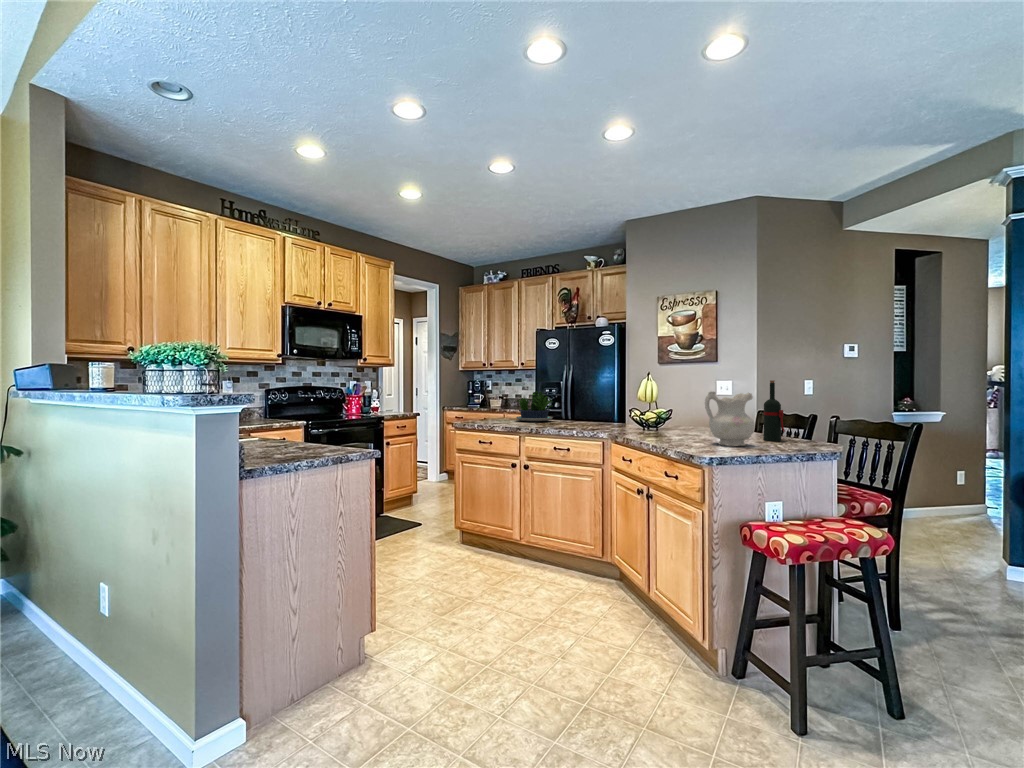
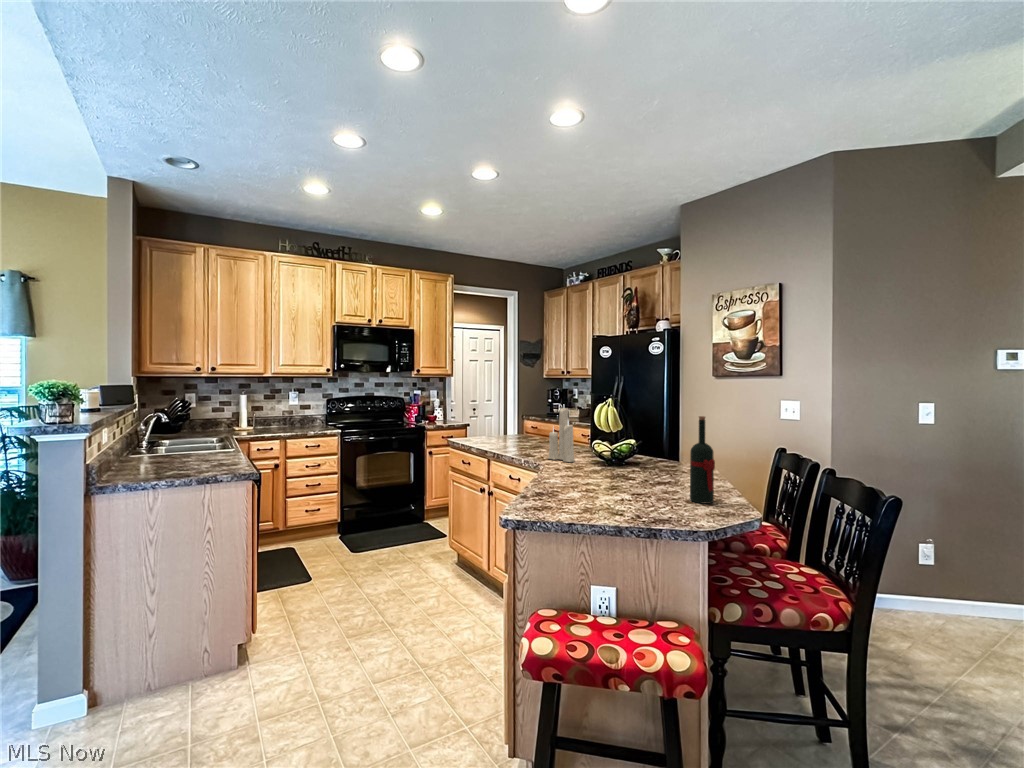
candle: none [598,376,624,429] -> present [548,408,575,462]
potted plant: present [516,391,553,421] -> none [496,410,537,444]
ceramic pitcher: present [705,392,755,446] -> none [575,430,638,508]

